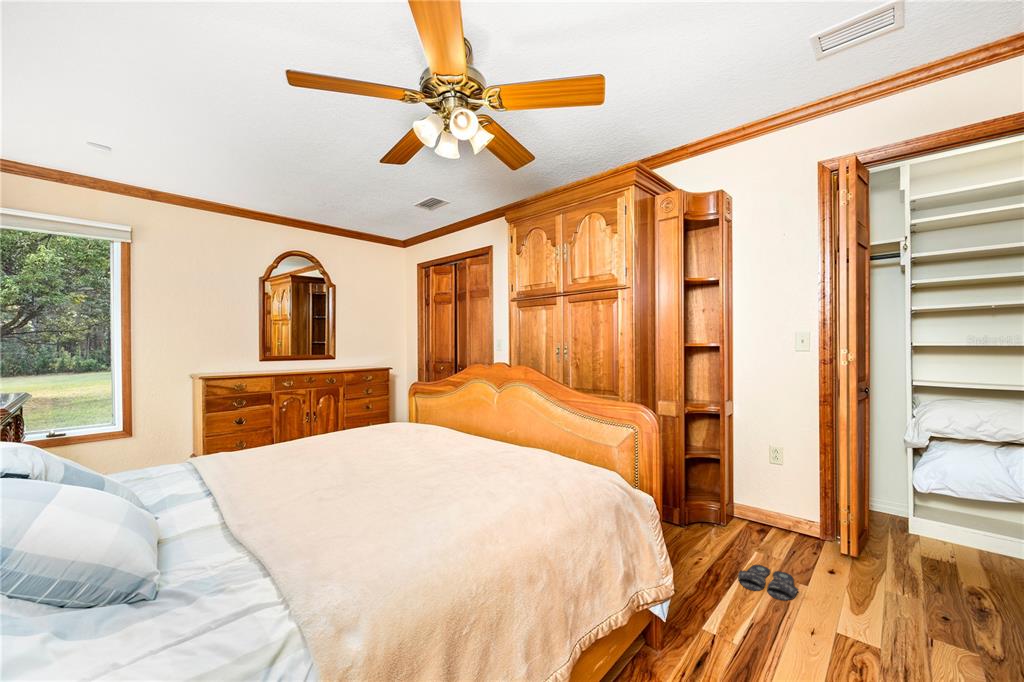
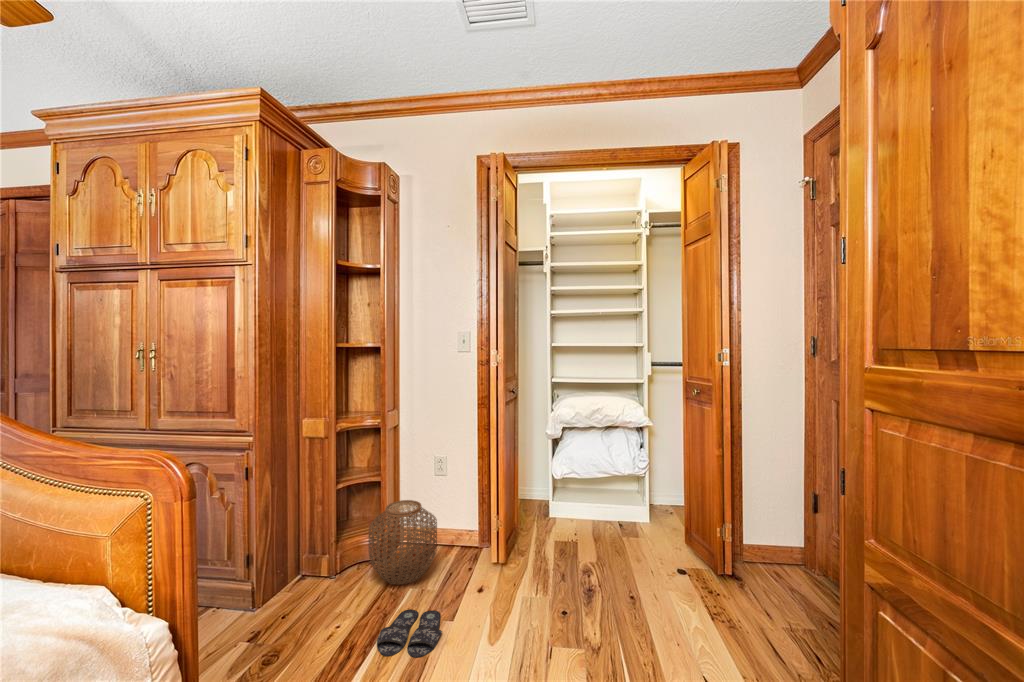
woven basket: none [715,477,780,547] -> present [368,500,437,585]

